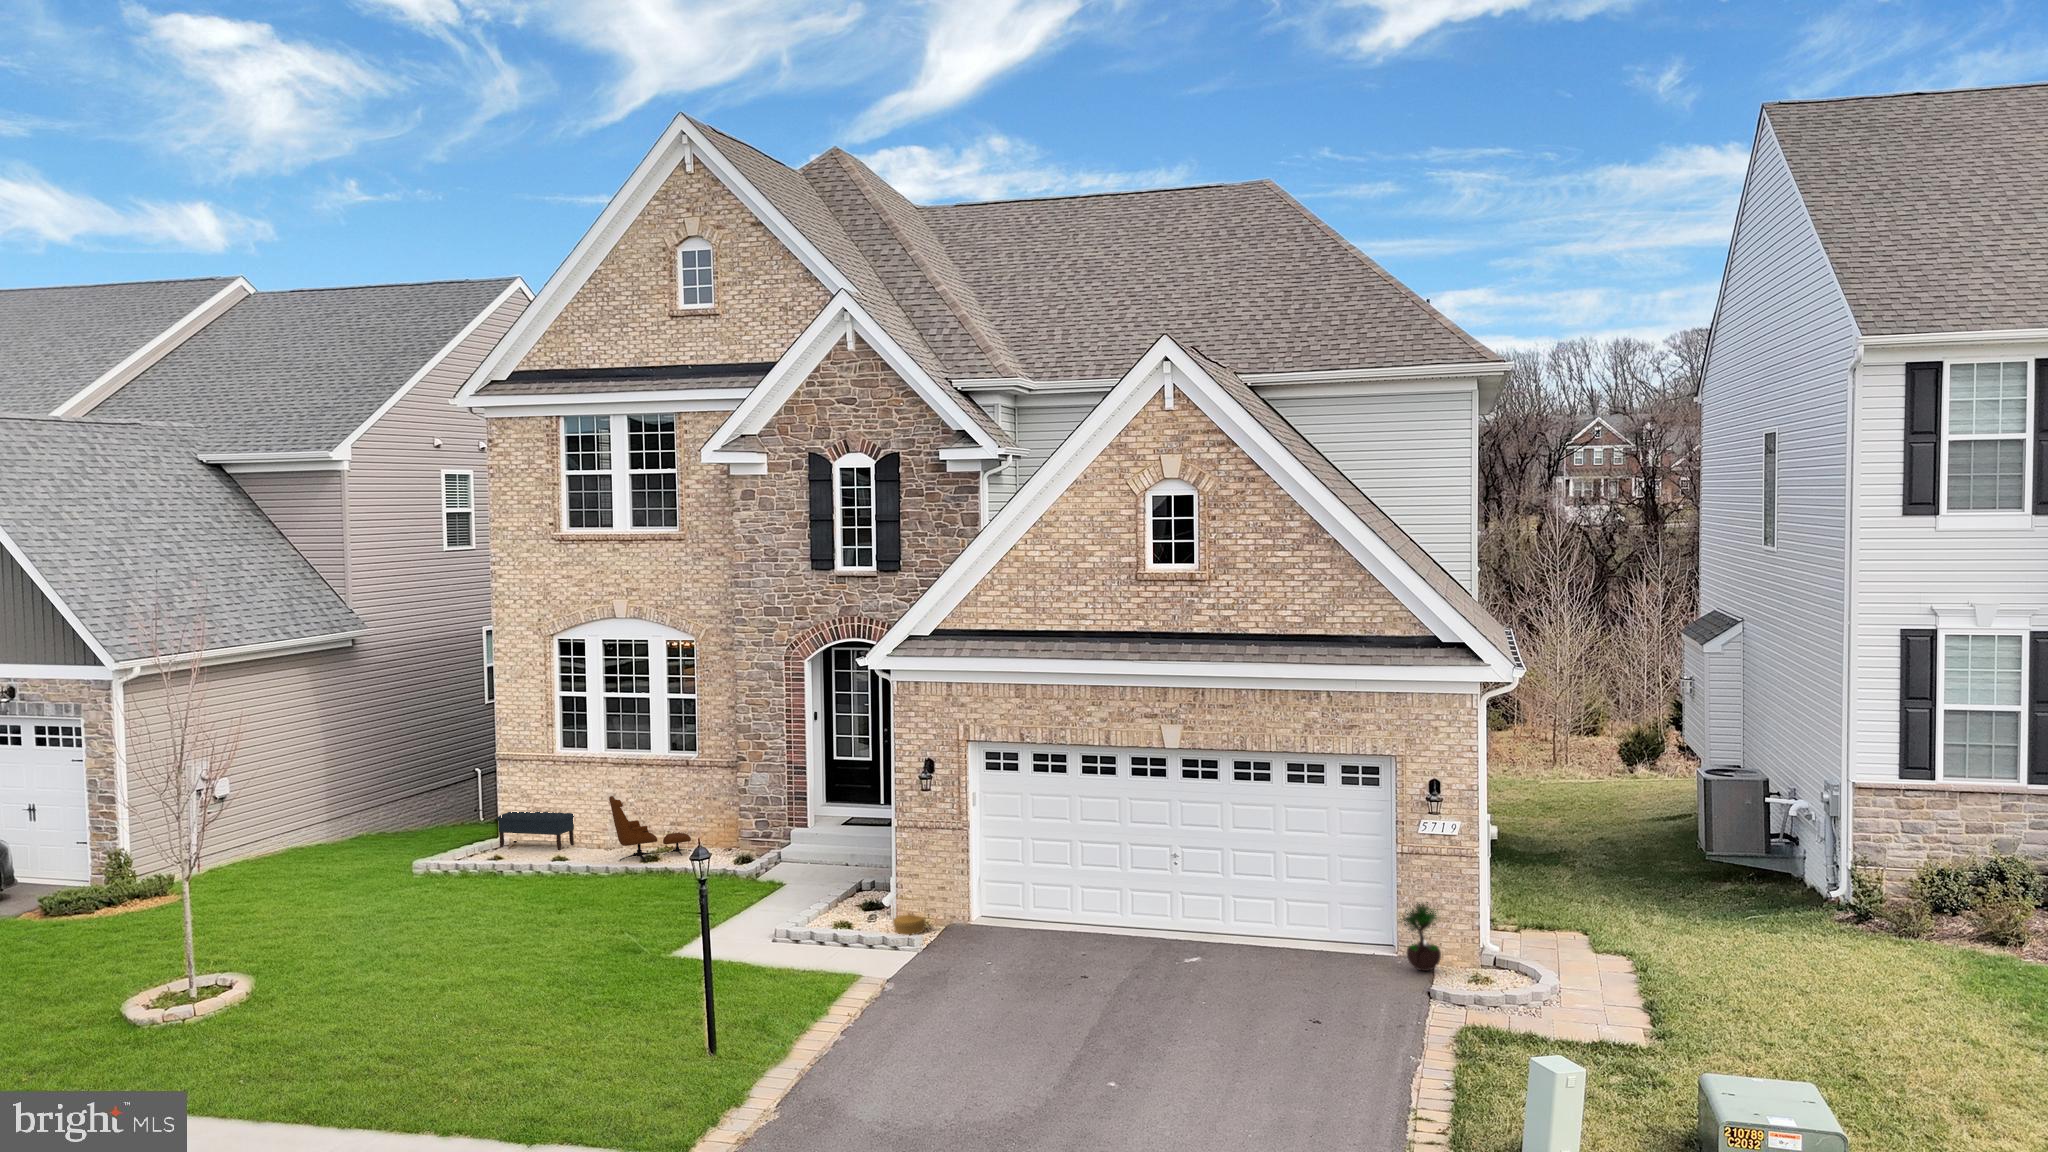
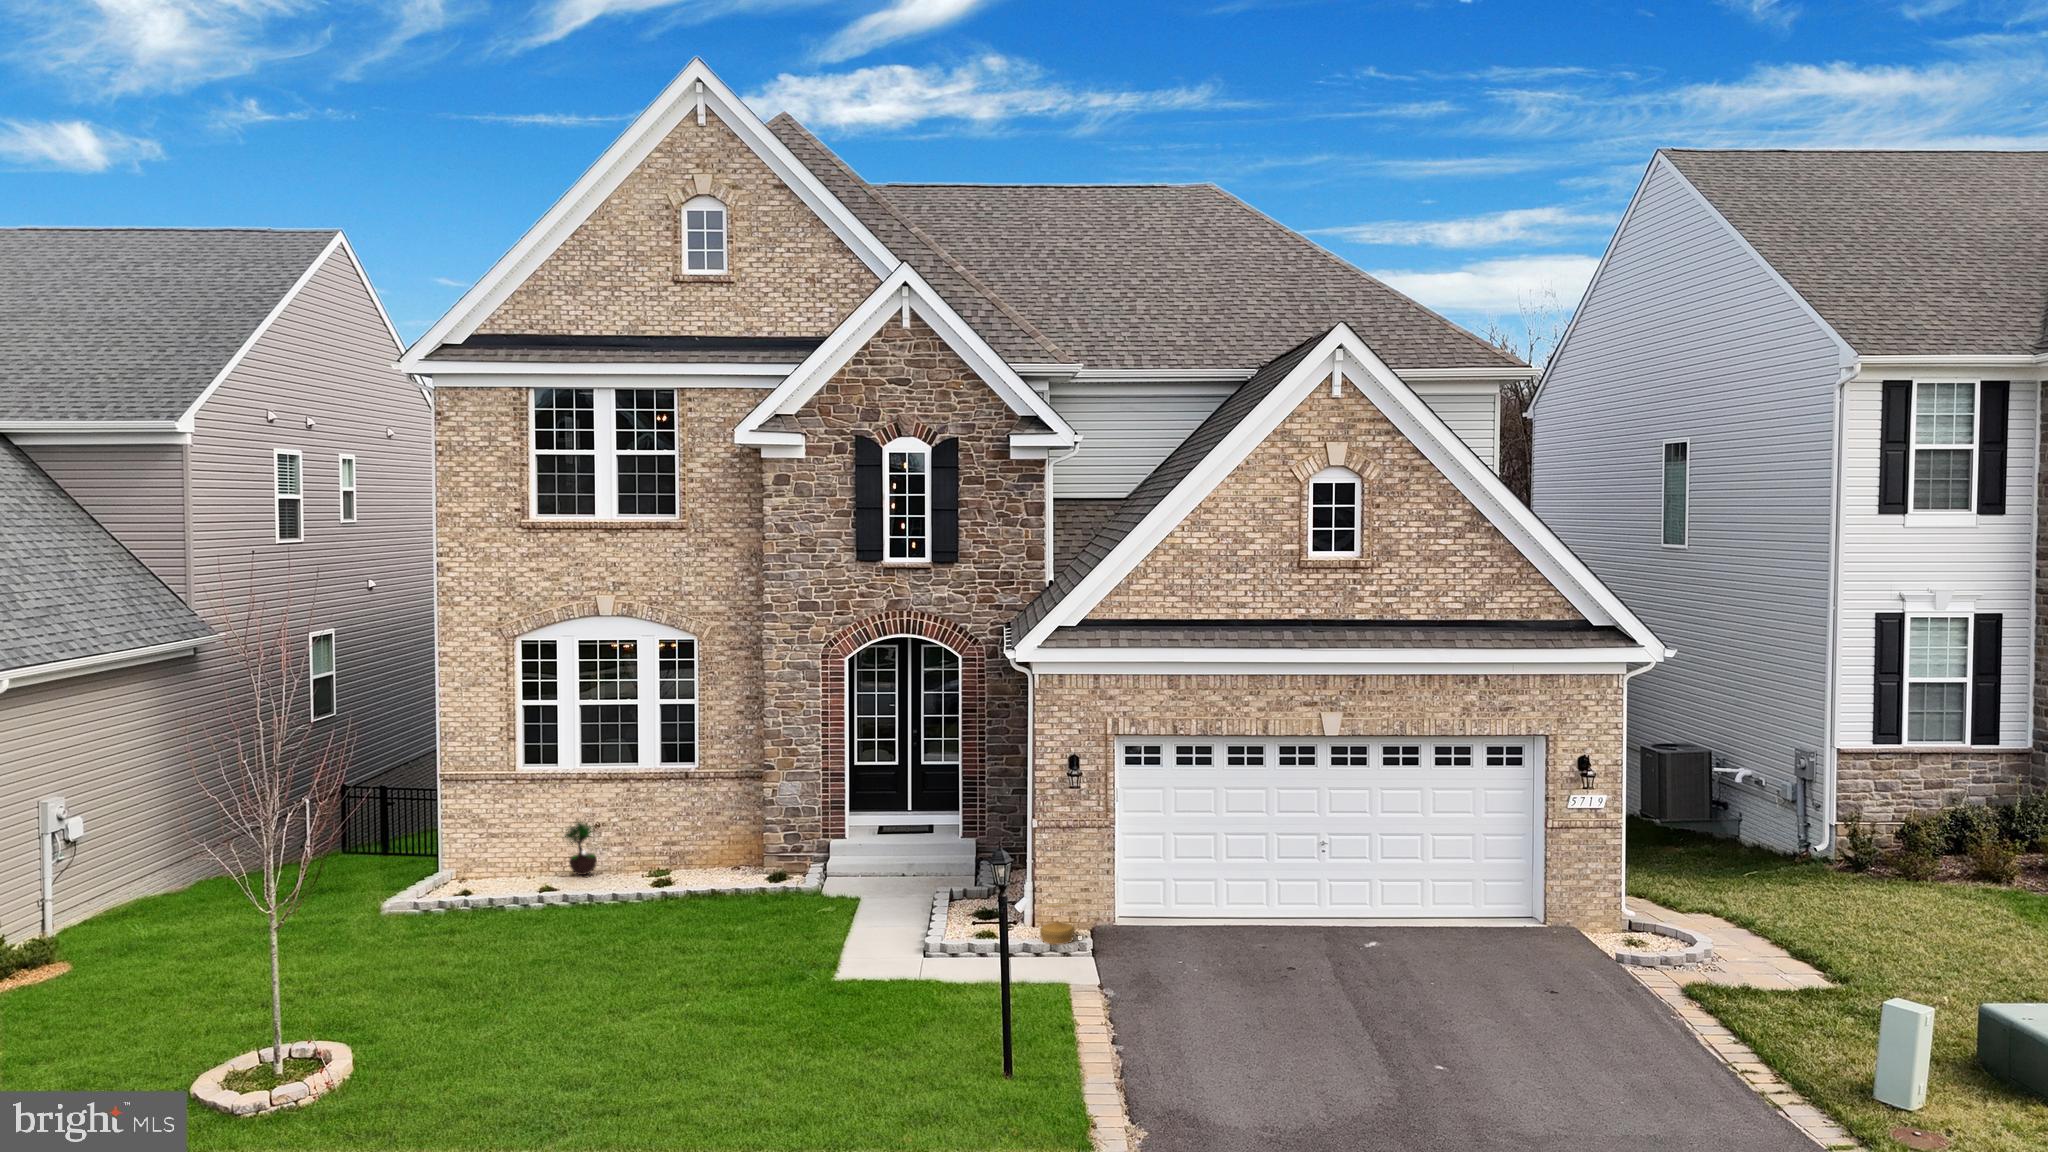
lounge chair: present [609,796,691,862] -> none [610,814,694,887]
bench: present [497,811,574,850] -> none [451,836,543,881]
potted tree: present [1402,902,1441,971] -> present [564,822,597,875]

